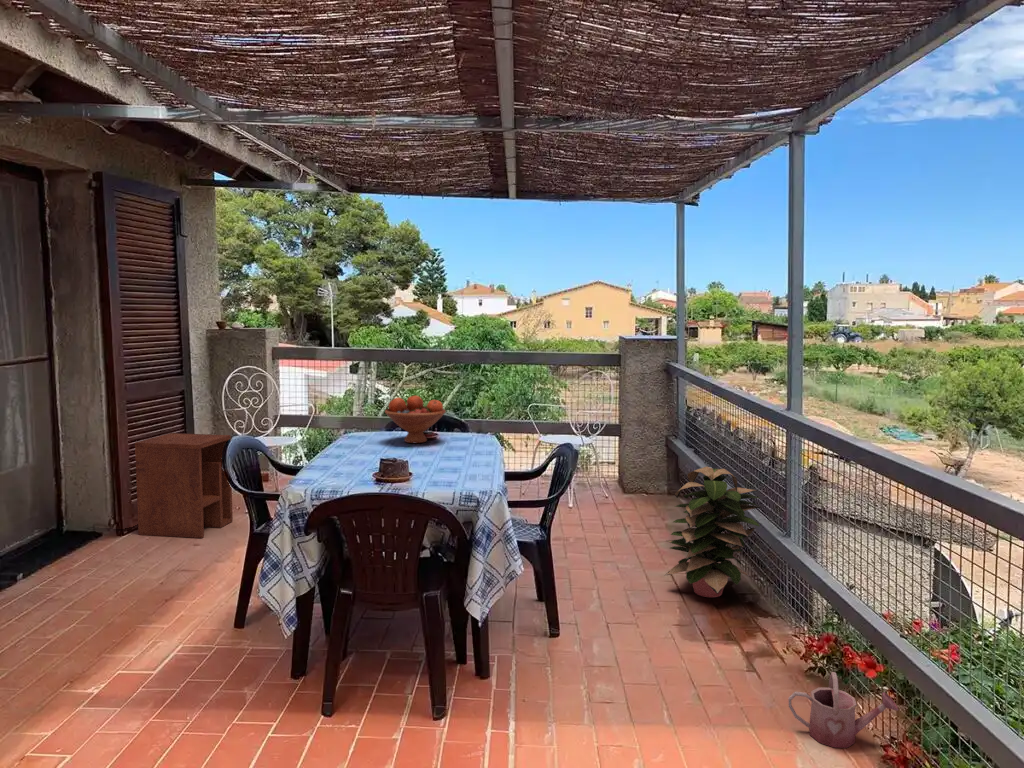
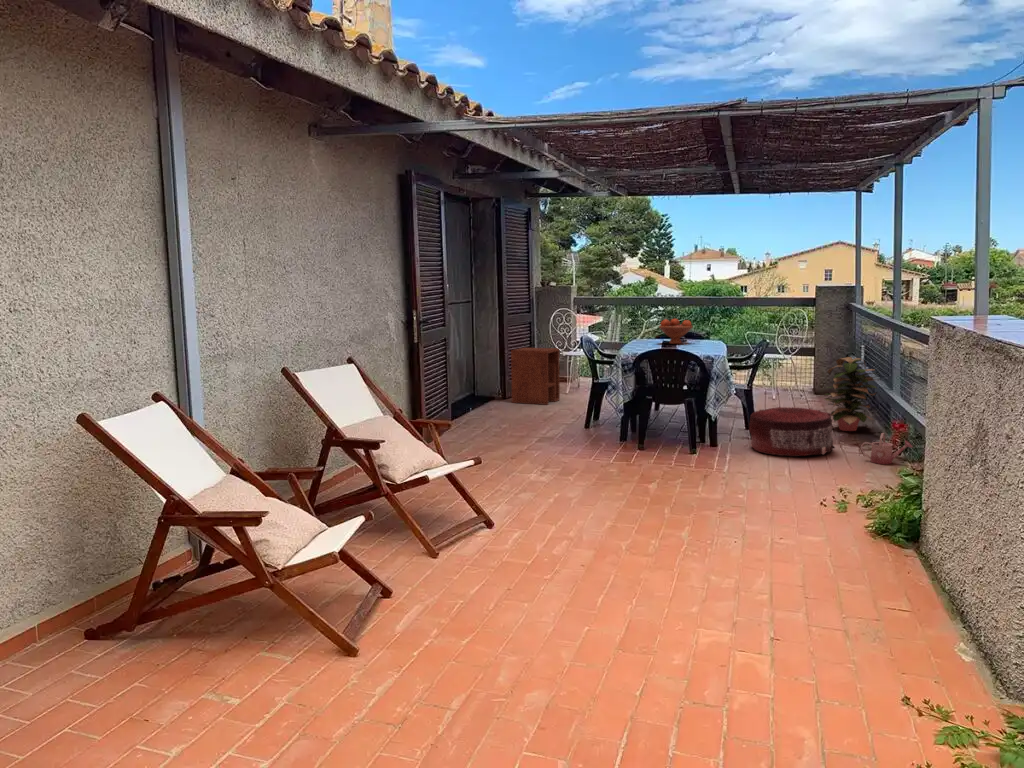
pouf: none [555,587,724,732] -> present [749,407,834,456]

